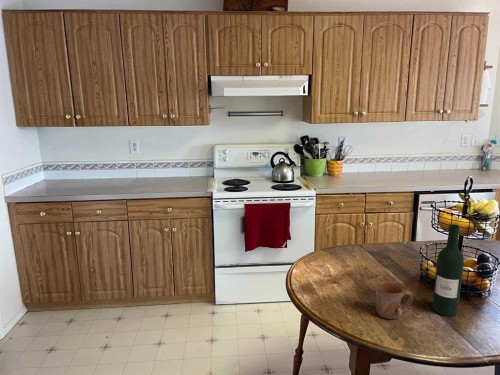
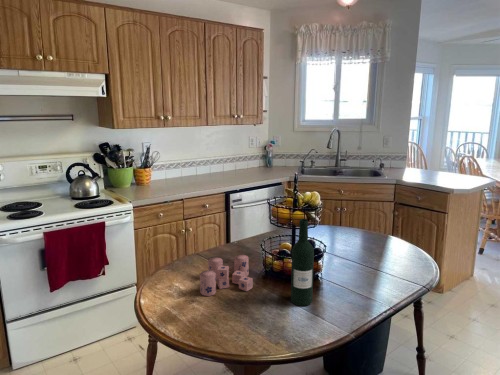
candle: none [344,249,401,287] -> present [200,255,253,296]
mug: present [375,282,413,319] -> none [244,288,279,325]

